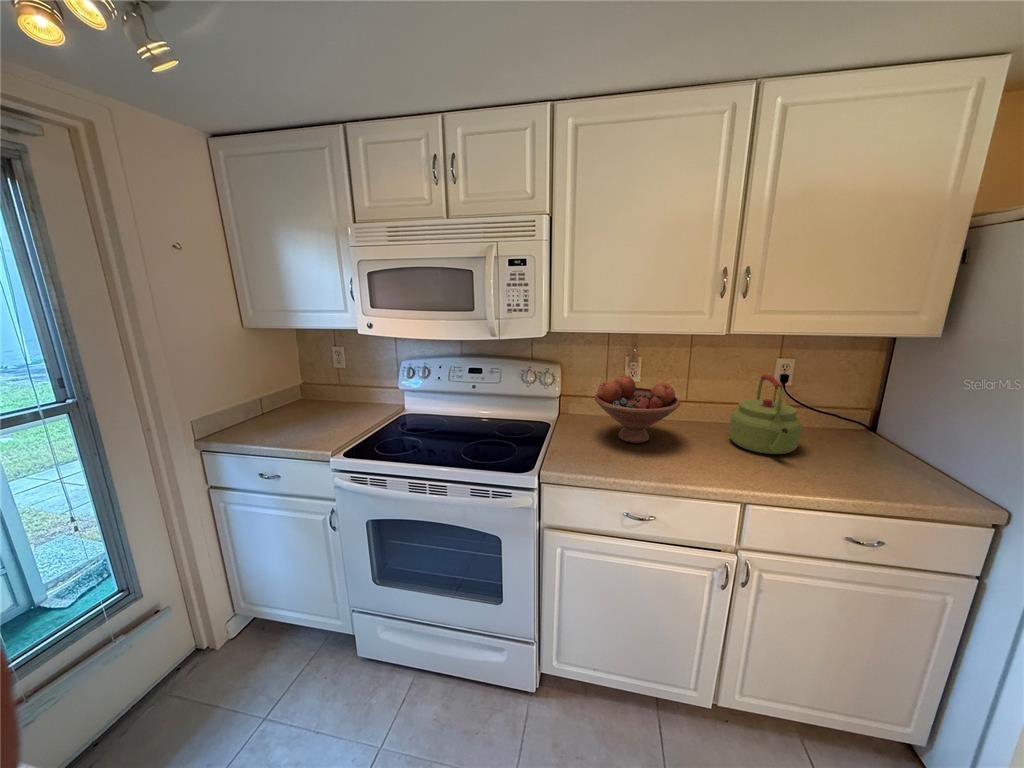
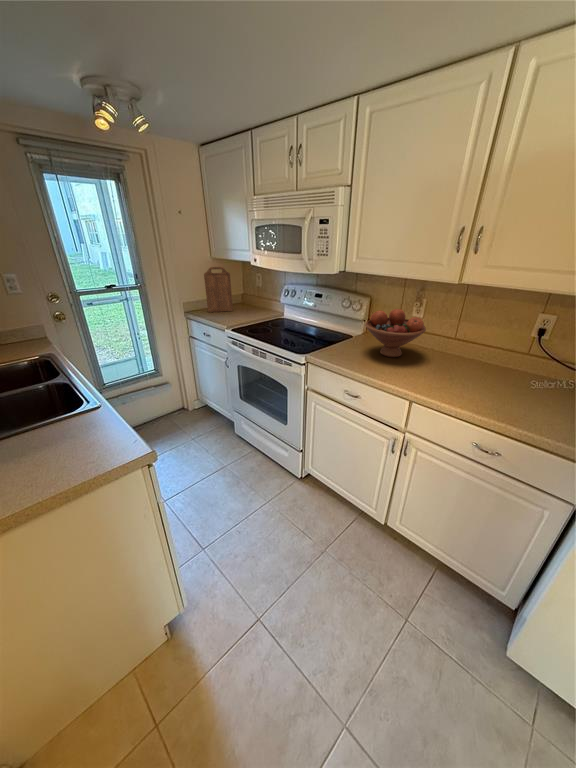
cutting board: none [233,343,298,429] -> present [204,267,233,312]
kettle: present [729,375,801,454] -> none [456,322,515,386]

